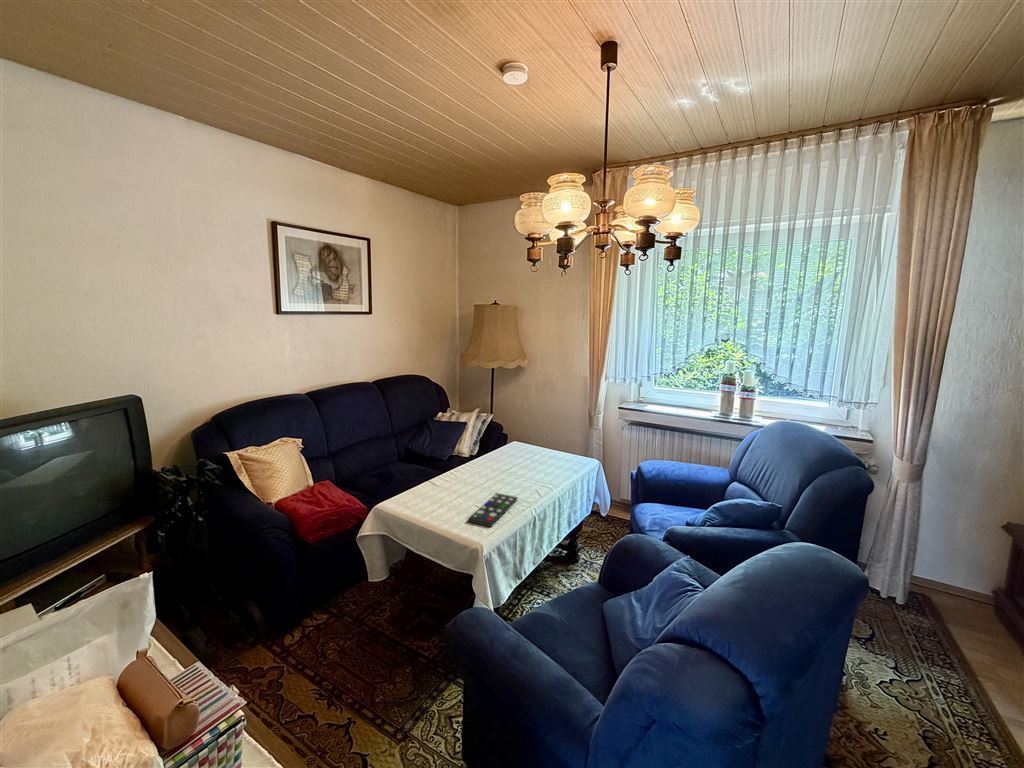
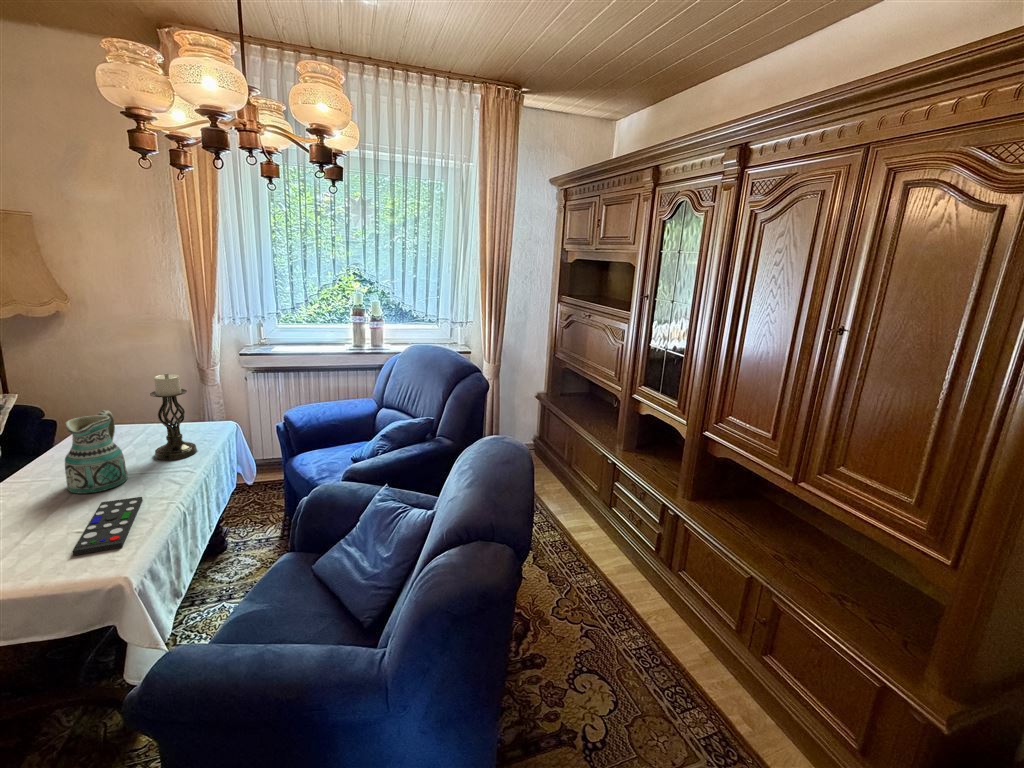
candle holder: none [539,413,566,478] -> present [150,373,197,460]
ceramic pitcher: none [487,432,520,486] -> present [65,410,127,494]

